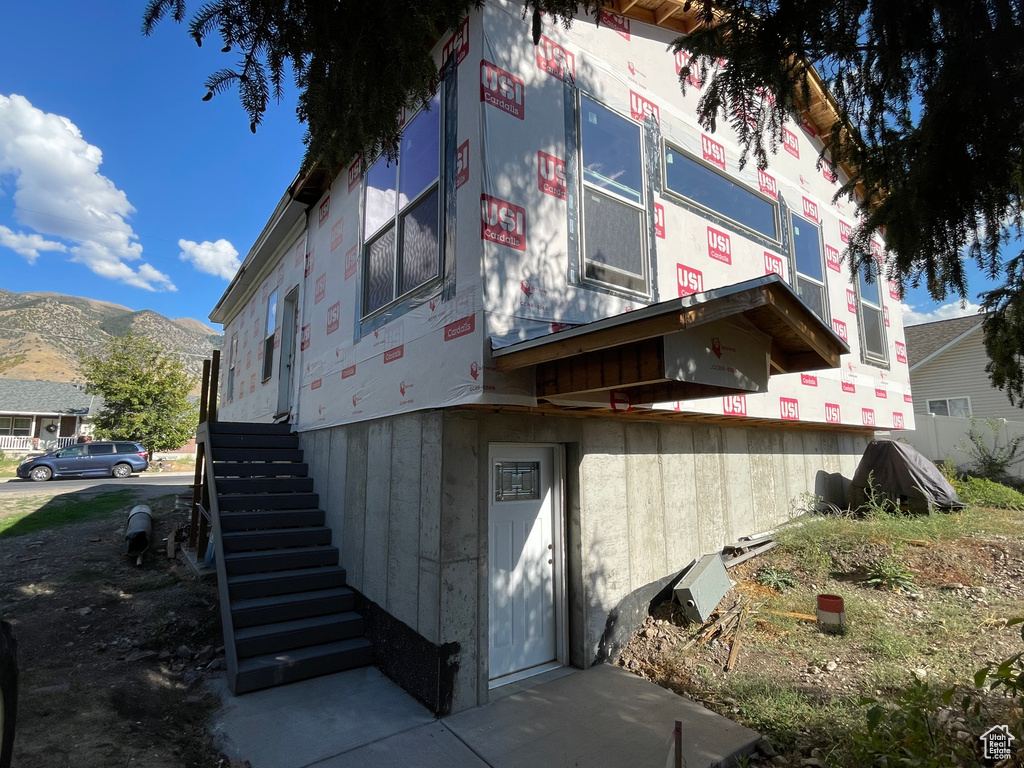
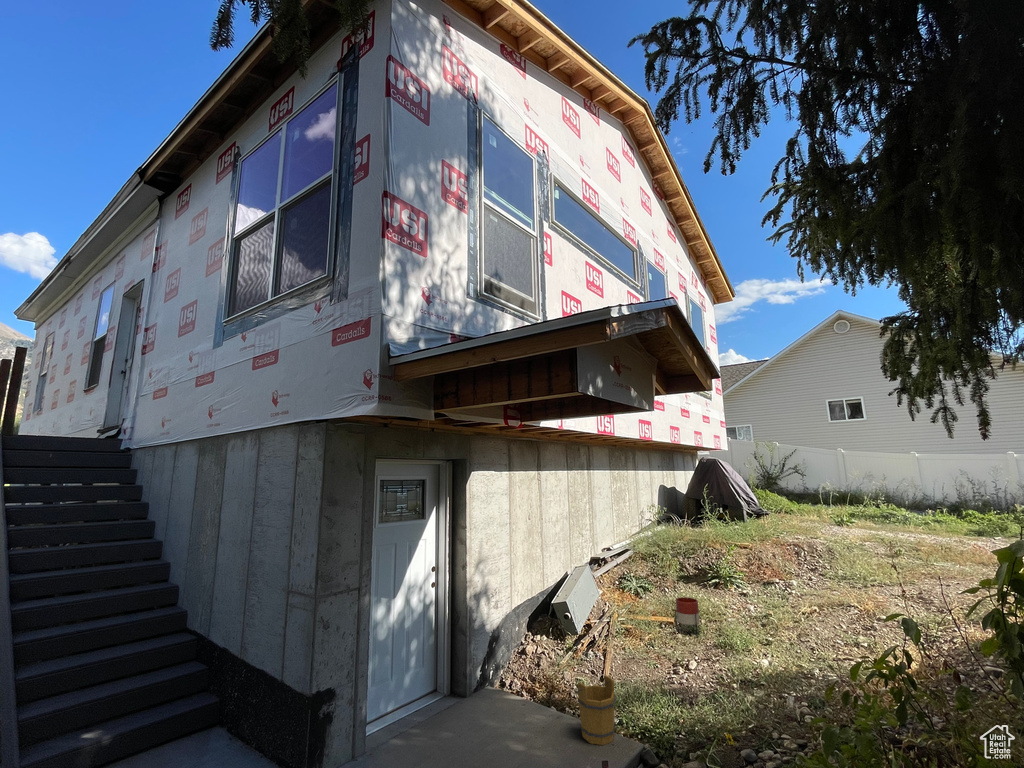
bucket: none [687,661,730,728] -> present [575,675,615,745]

